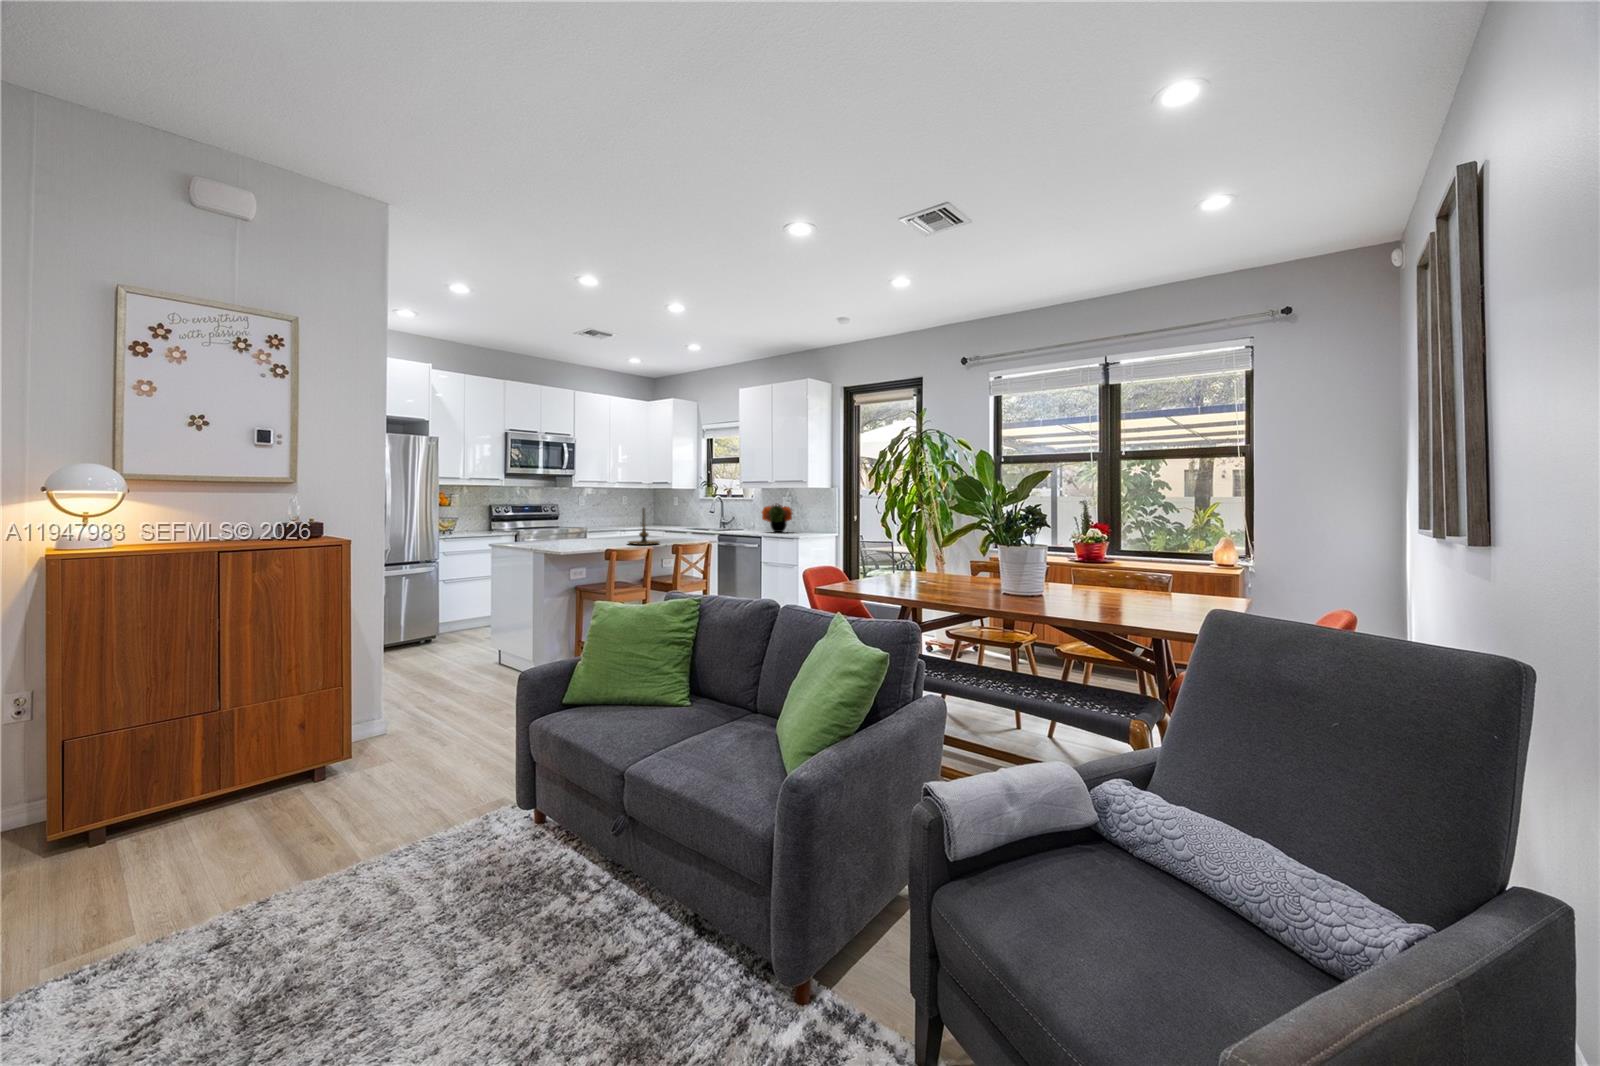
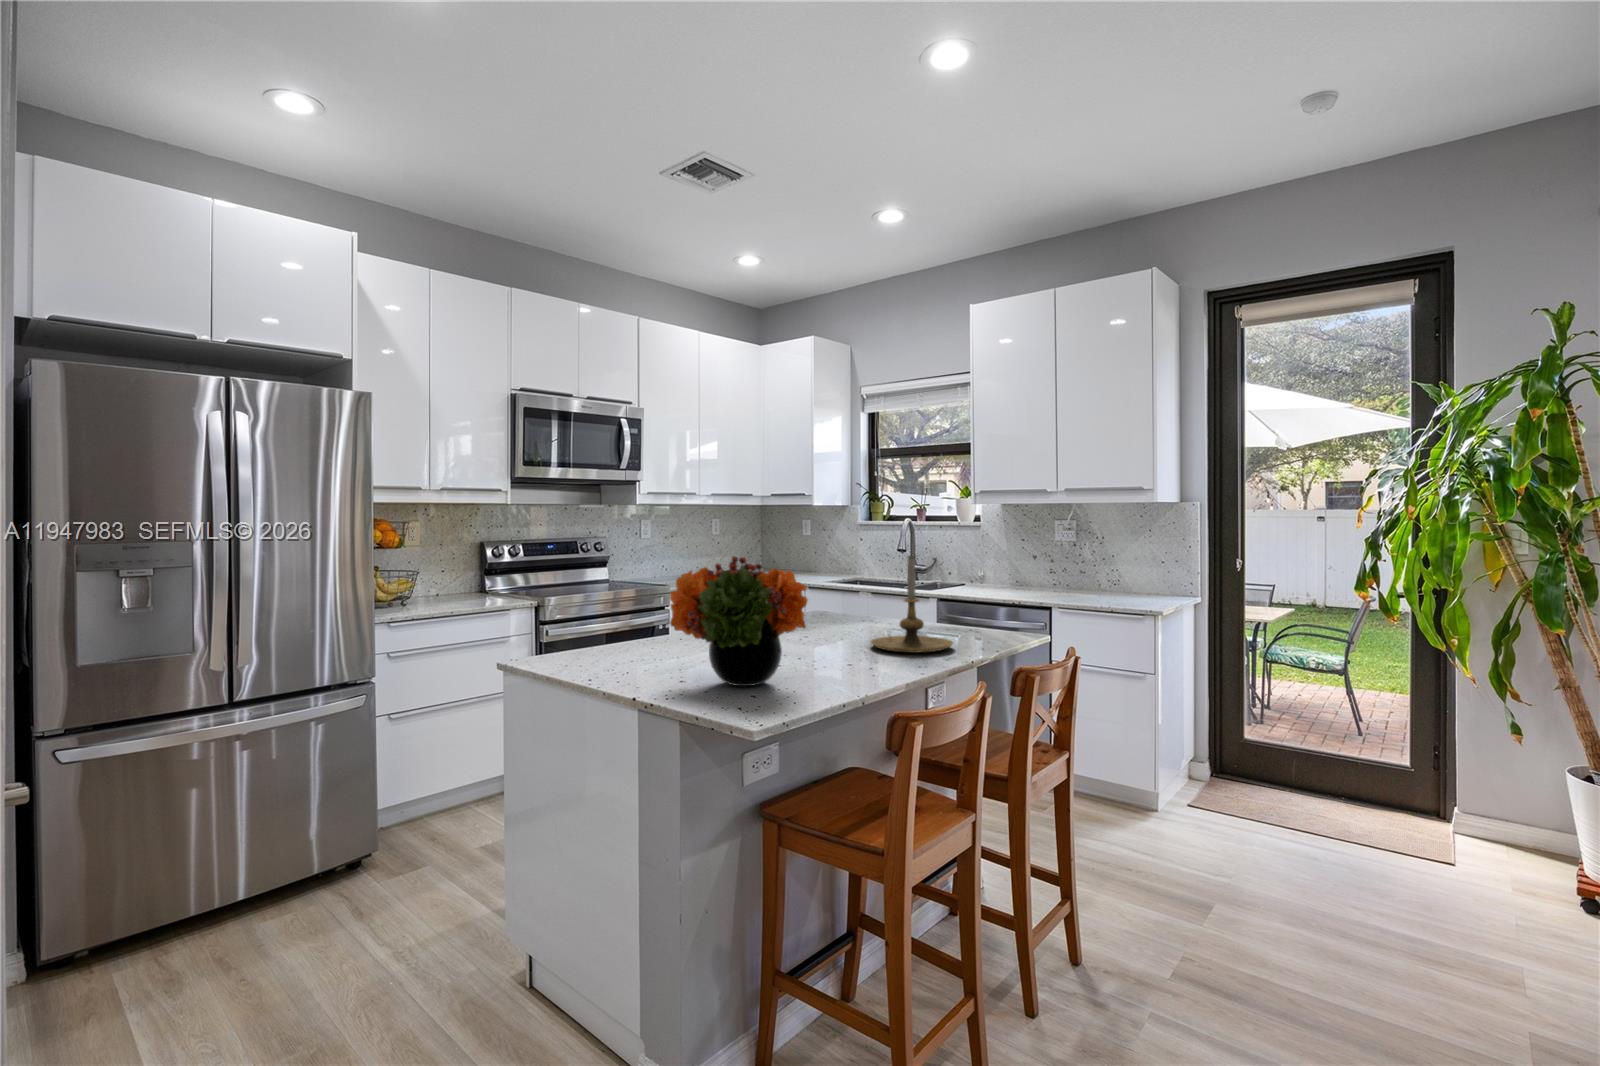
flower arrangement: present [762,504,792,532] -> present [670,556,807,686]

